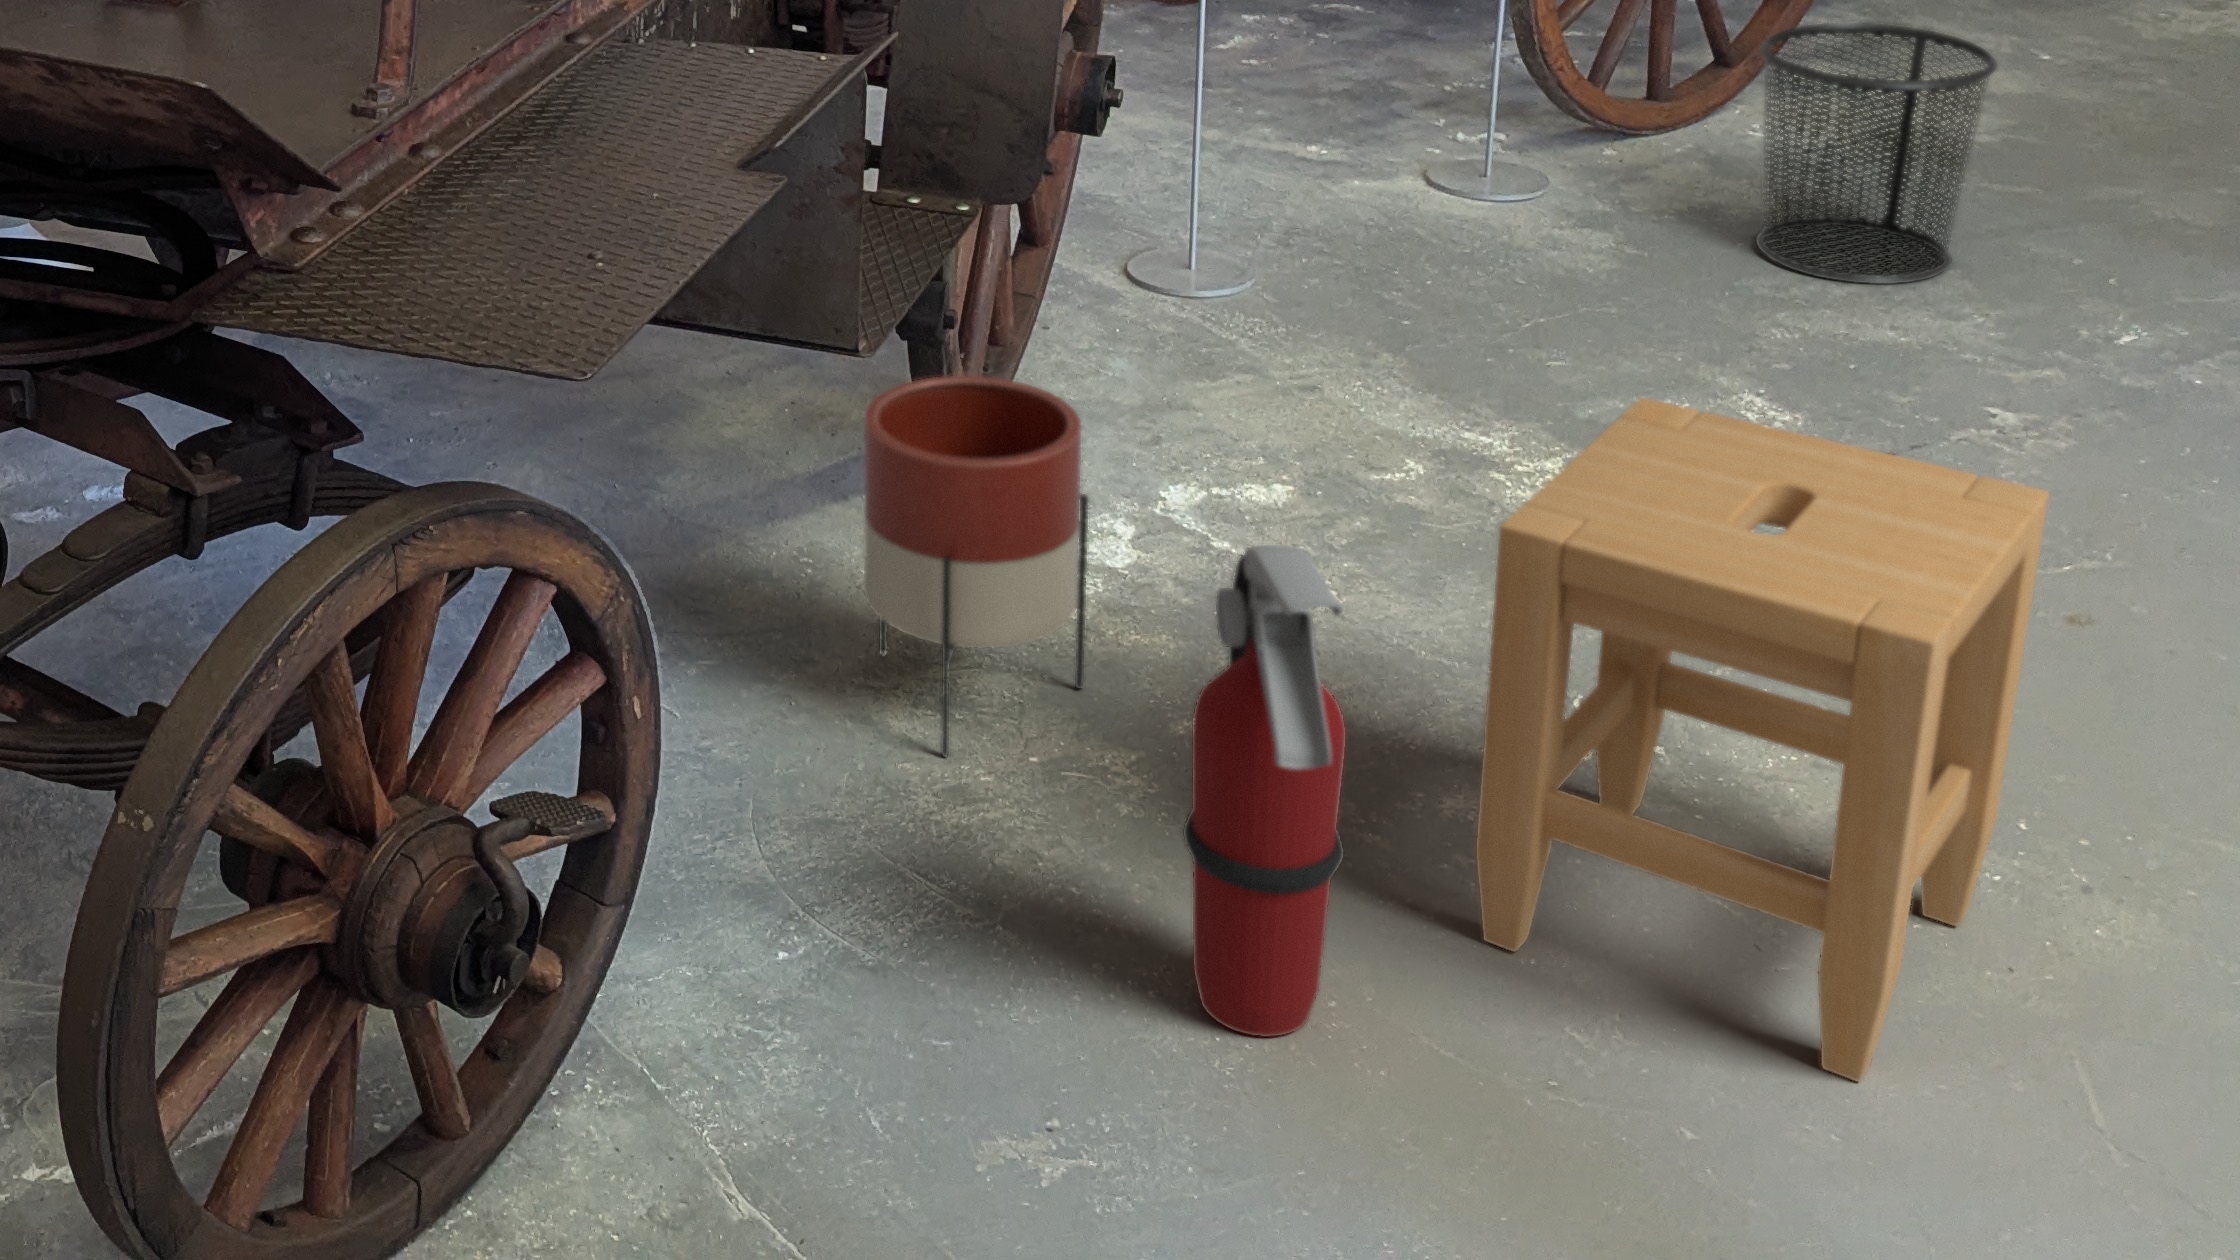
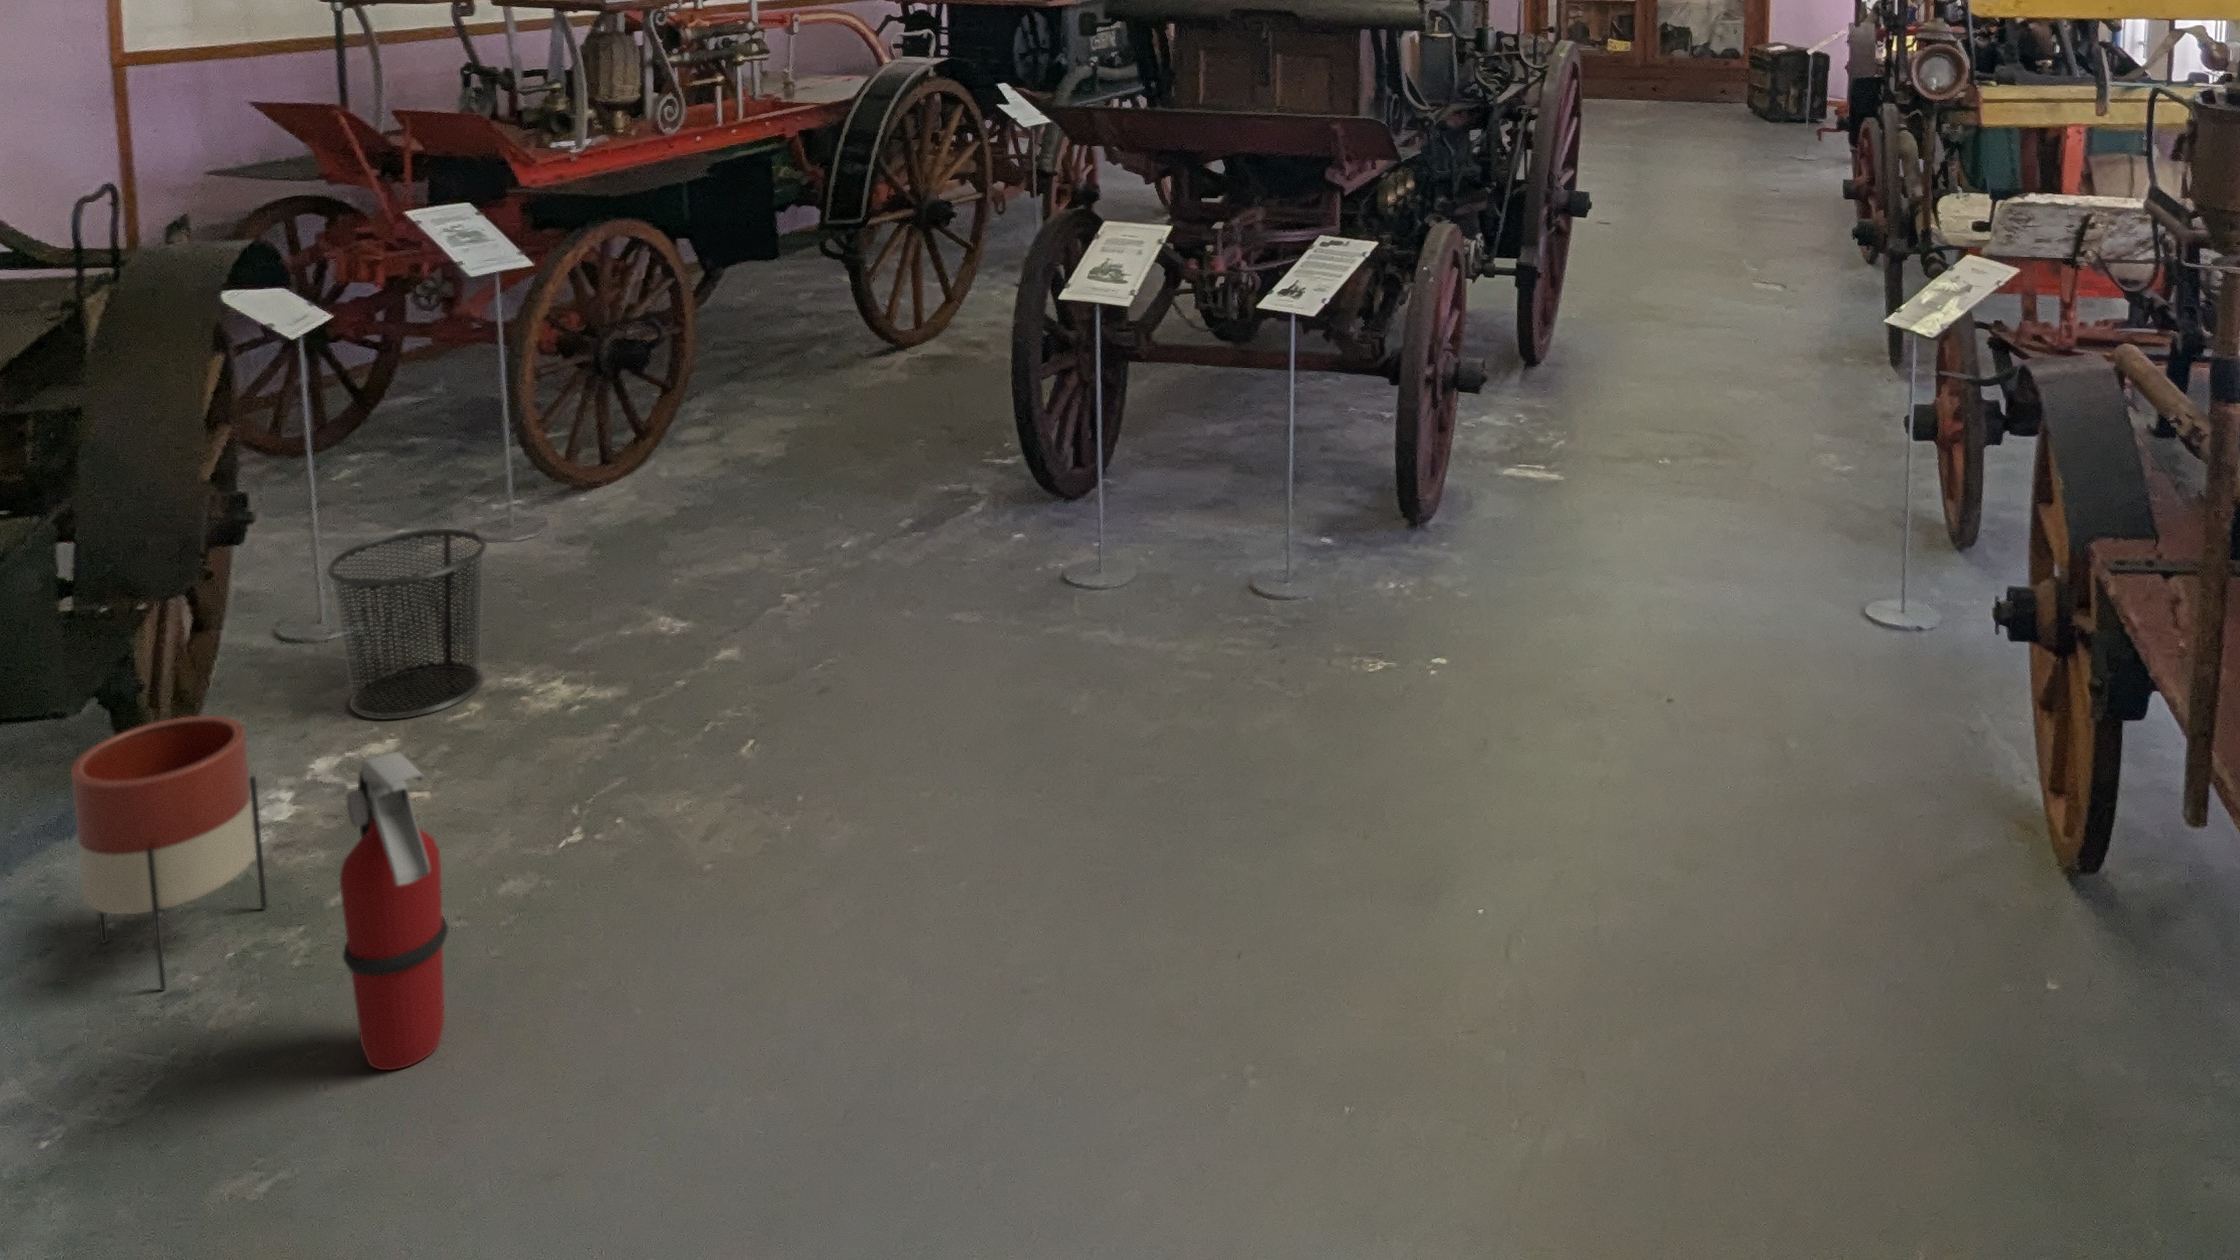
waste bin: present [1756,23,1997,284] -> present [327,529,487,719]
stool: present [1476,398,2049,1082] -> none [517,608,794,953]

